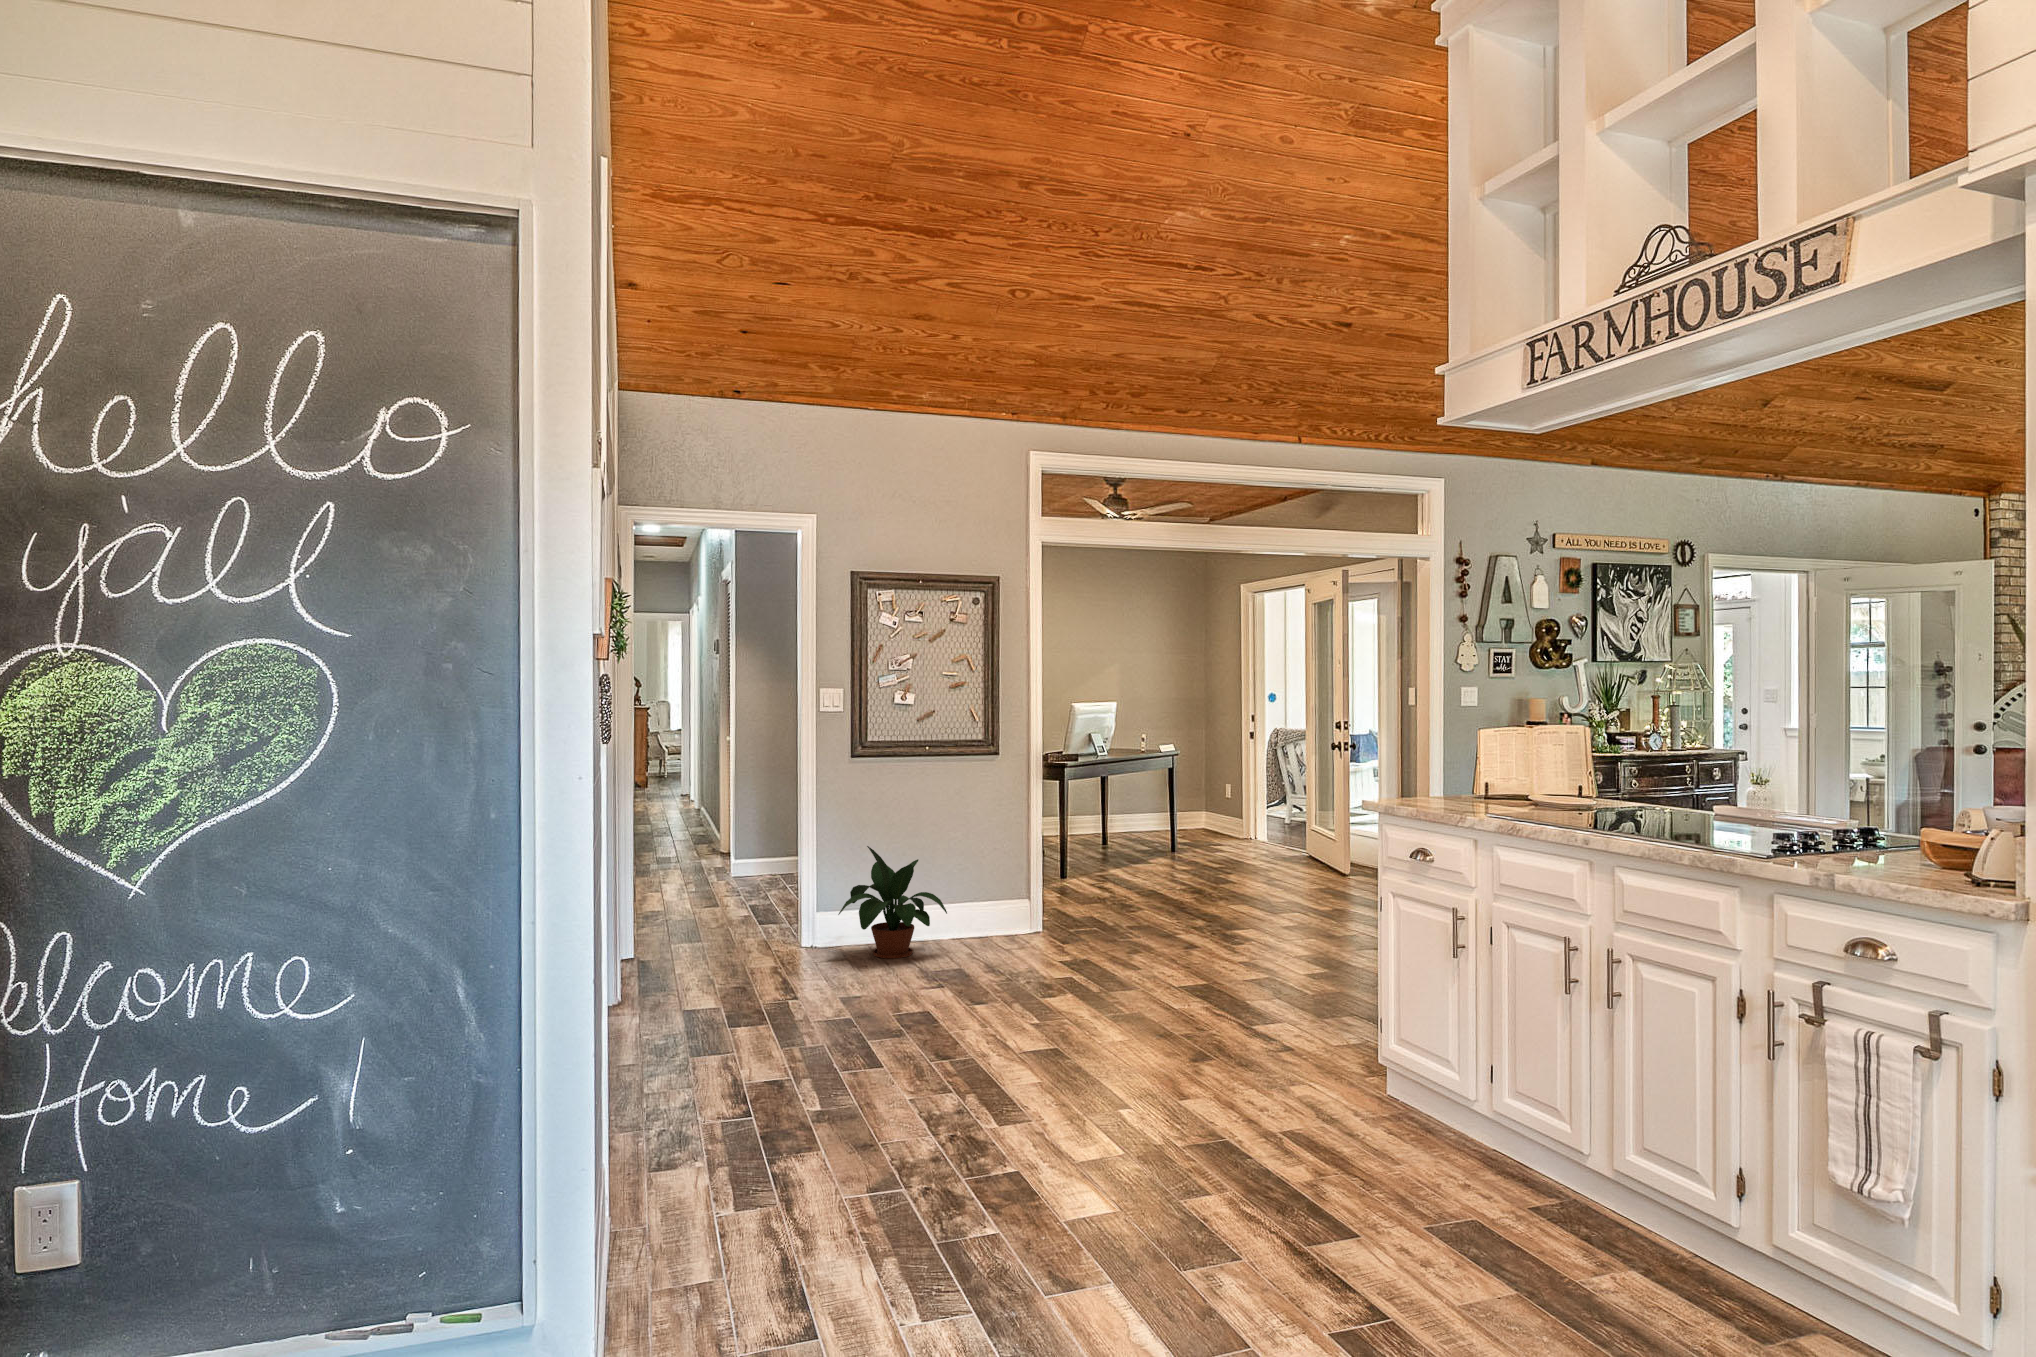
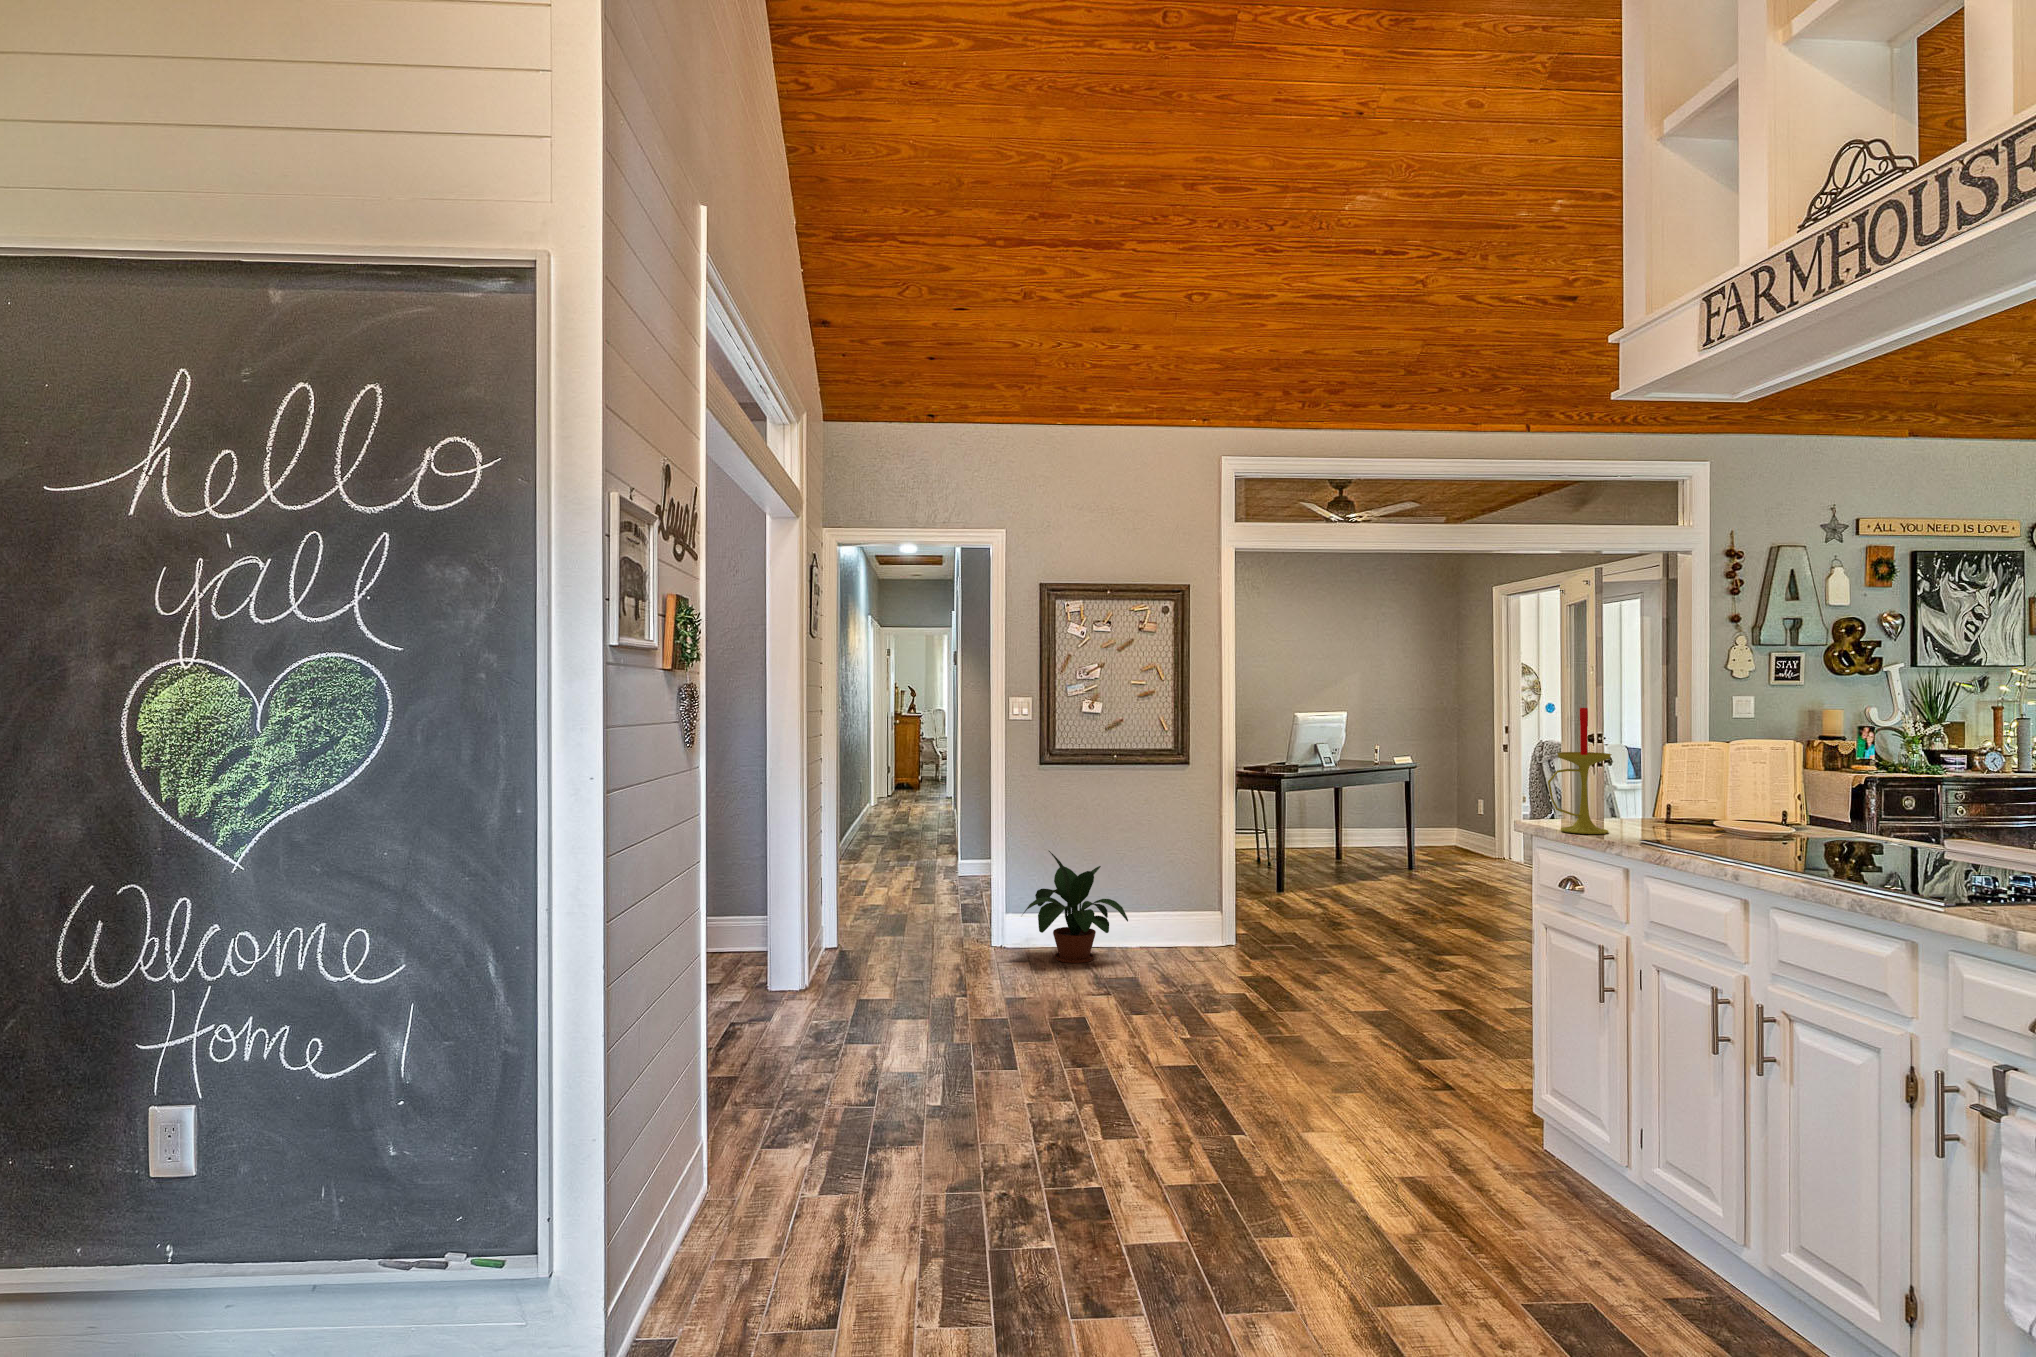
candle: none [1402,693,1454,808] -> present [1548,708,1611,834]

